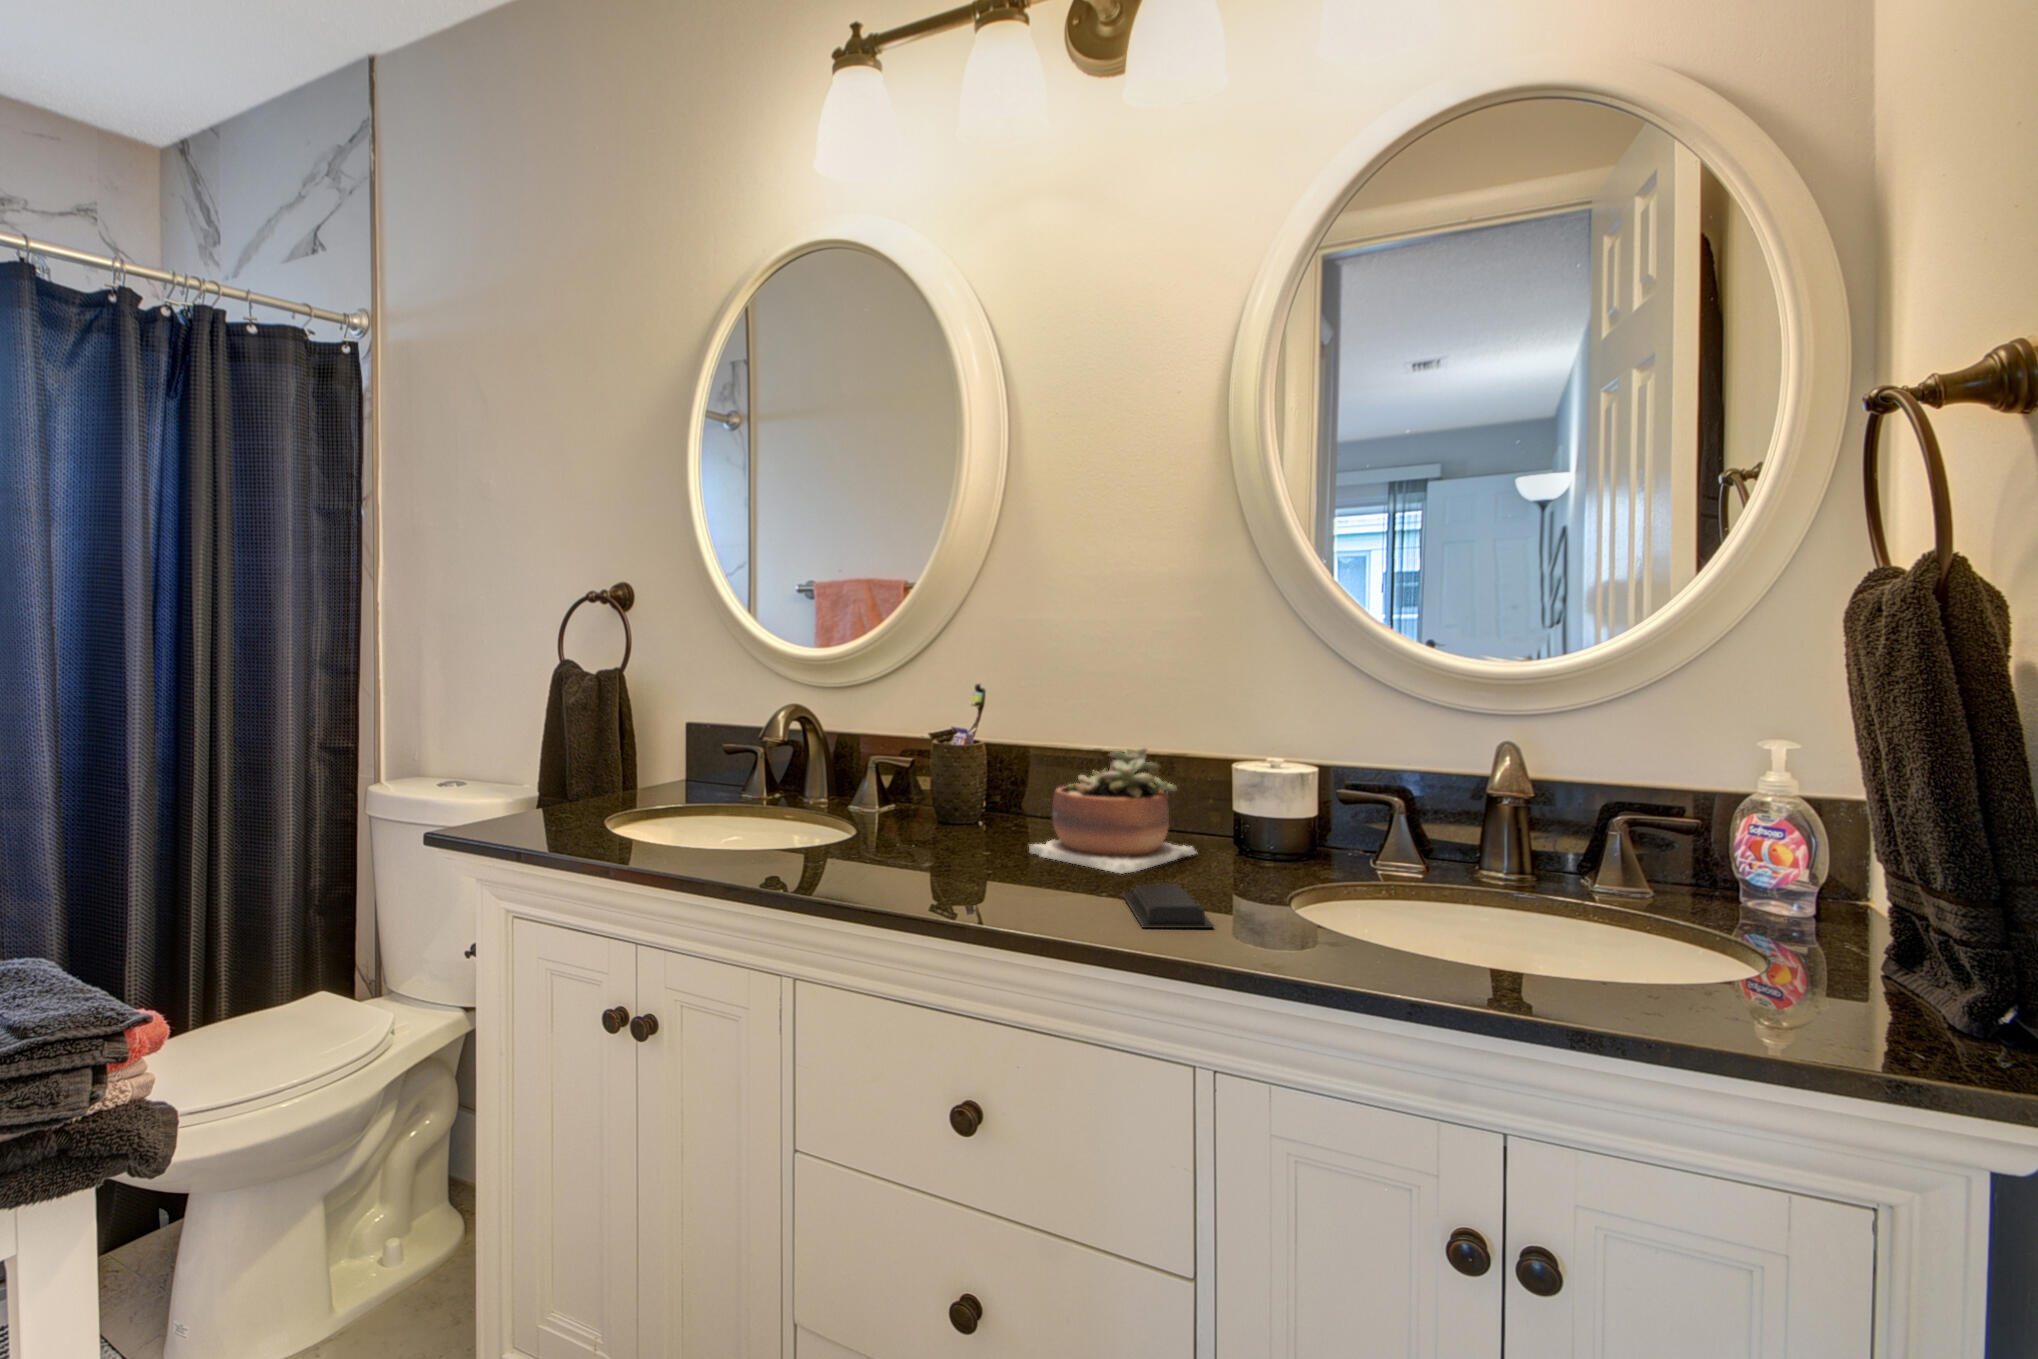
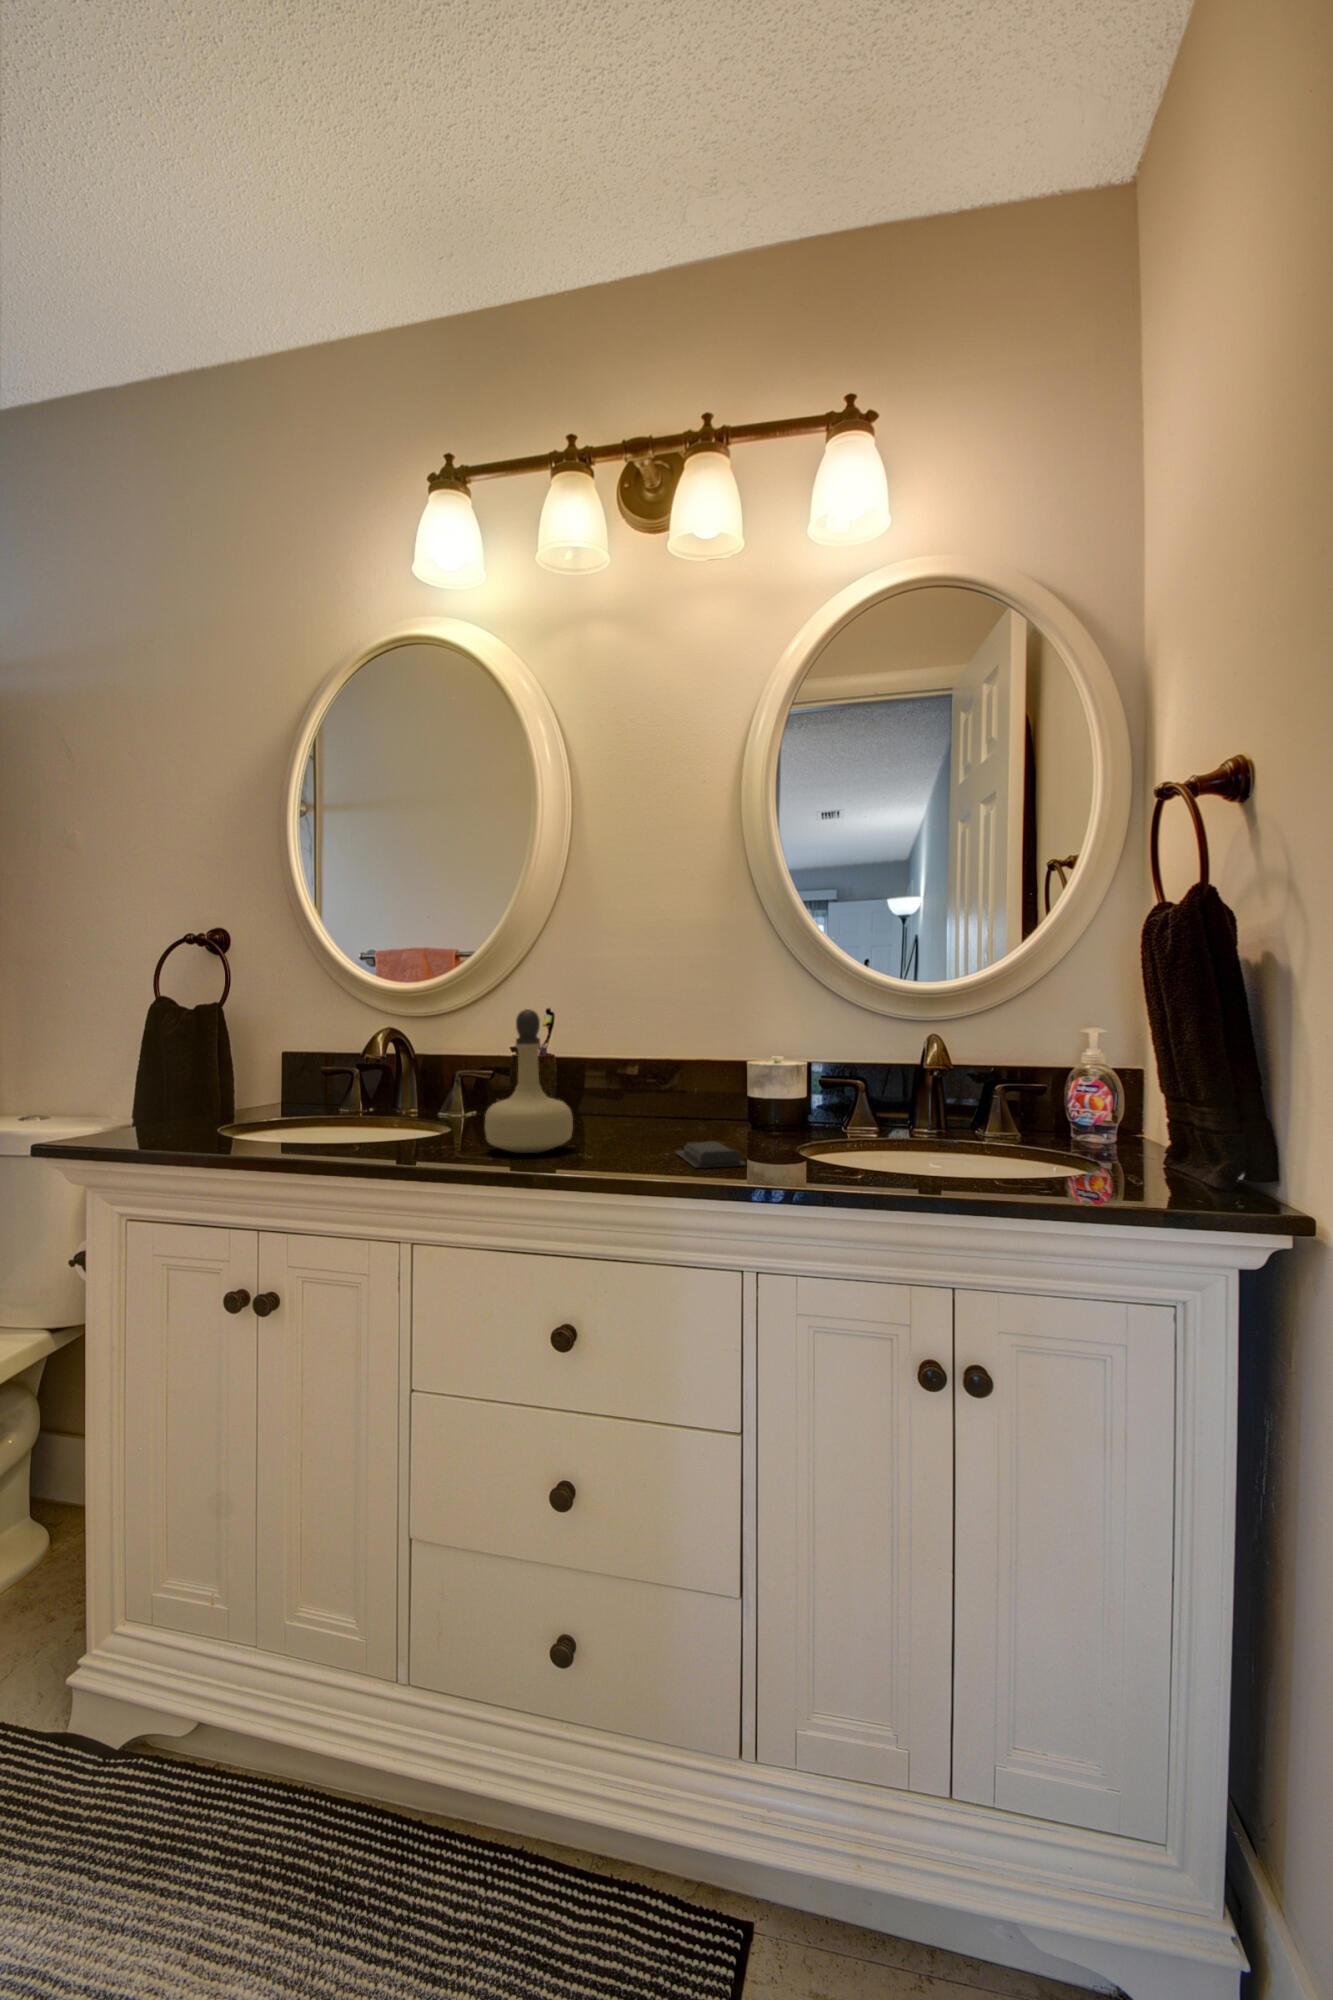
perfume bottle: none [884,702,992,882] -> present [485,1009,573,1153]
succulent plant: present [1029,748,1196,874] -> none [595,1051,722,1143]

